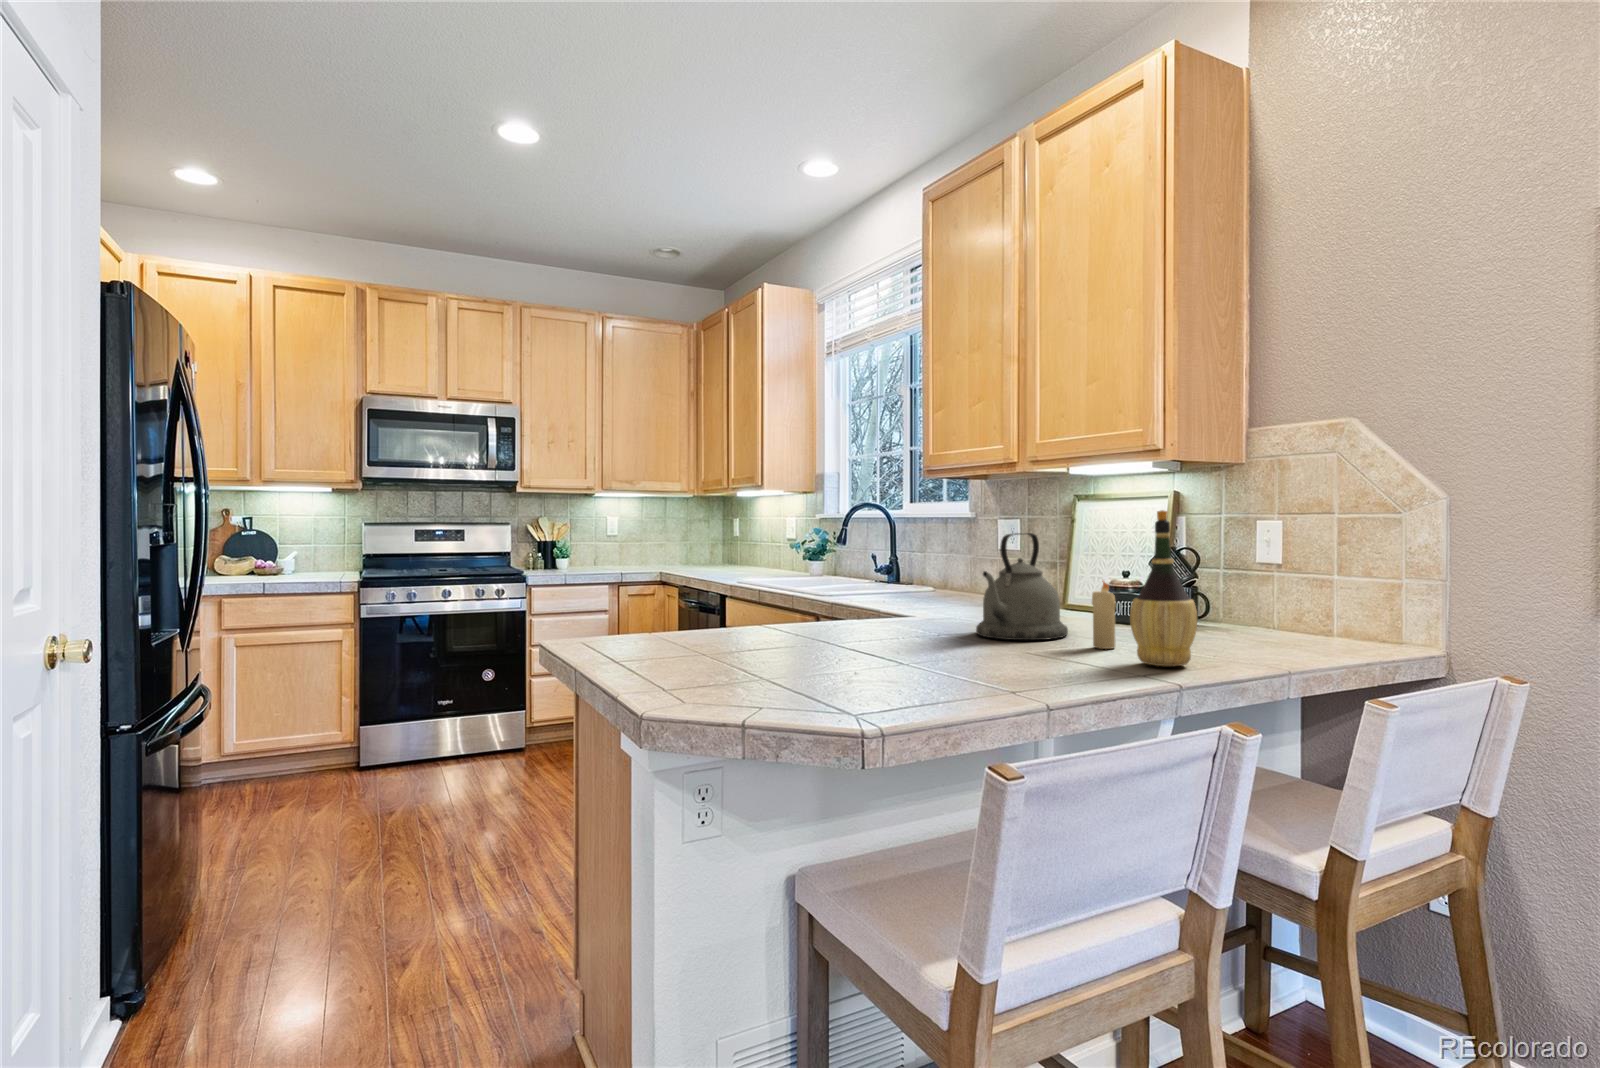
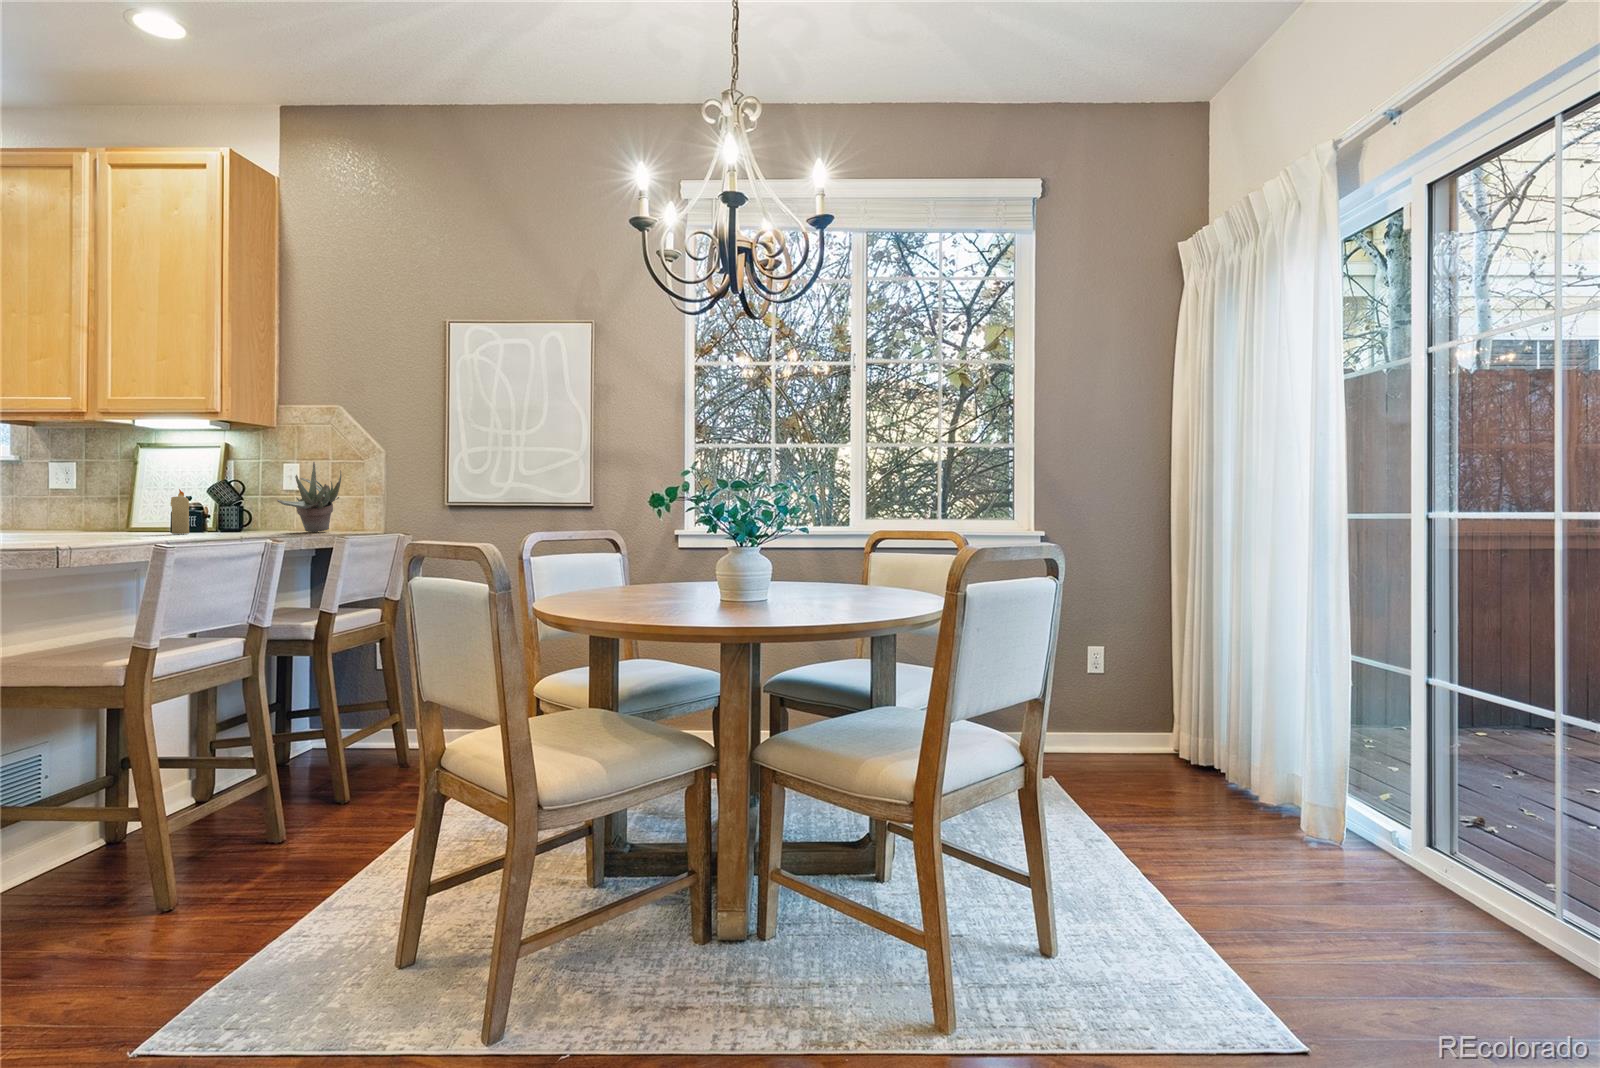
wine bottle: present [1130,510,1197,666] -> none [204,442,249,534]
succulent plant: none [1244,532,1362,659] -> present [277,462,341,532]
kettle: present [976,533,1068,640] -> none [61,458,147,534]

